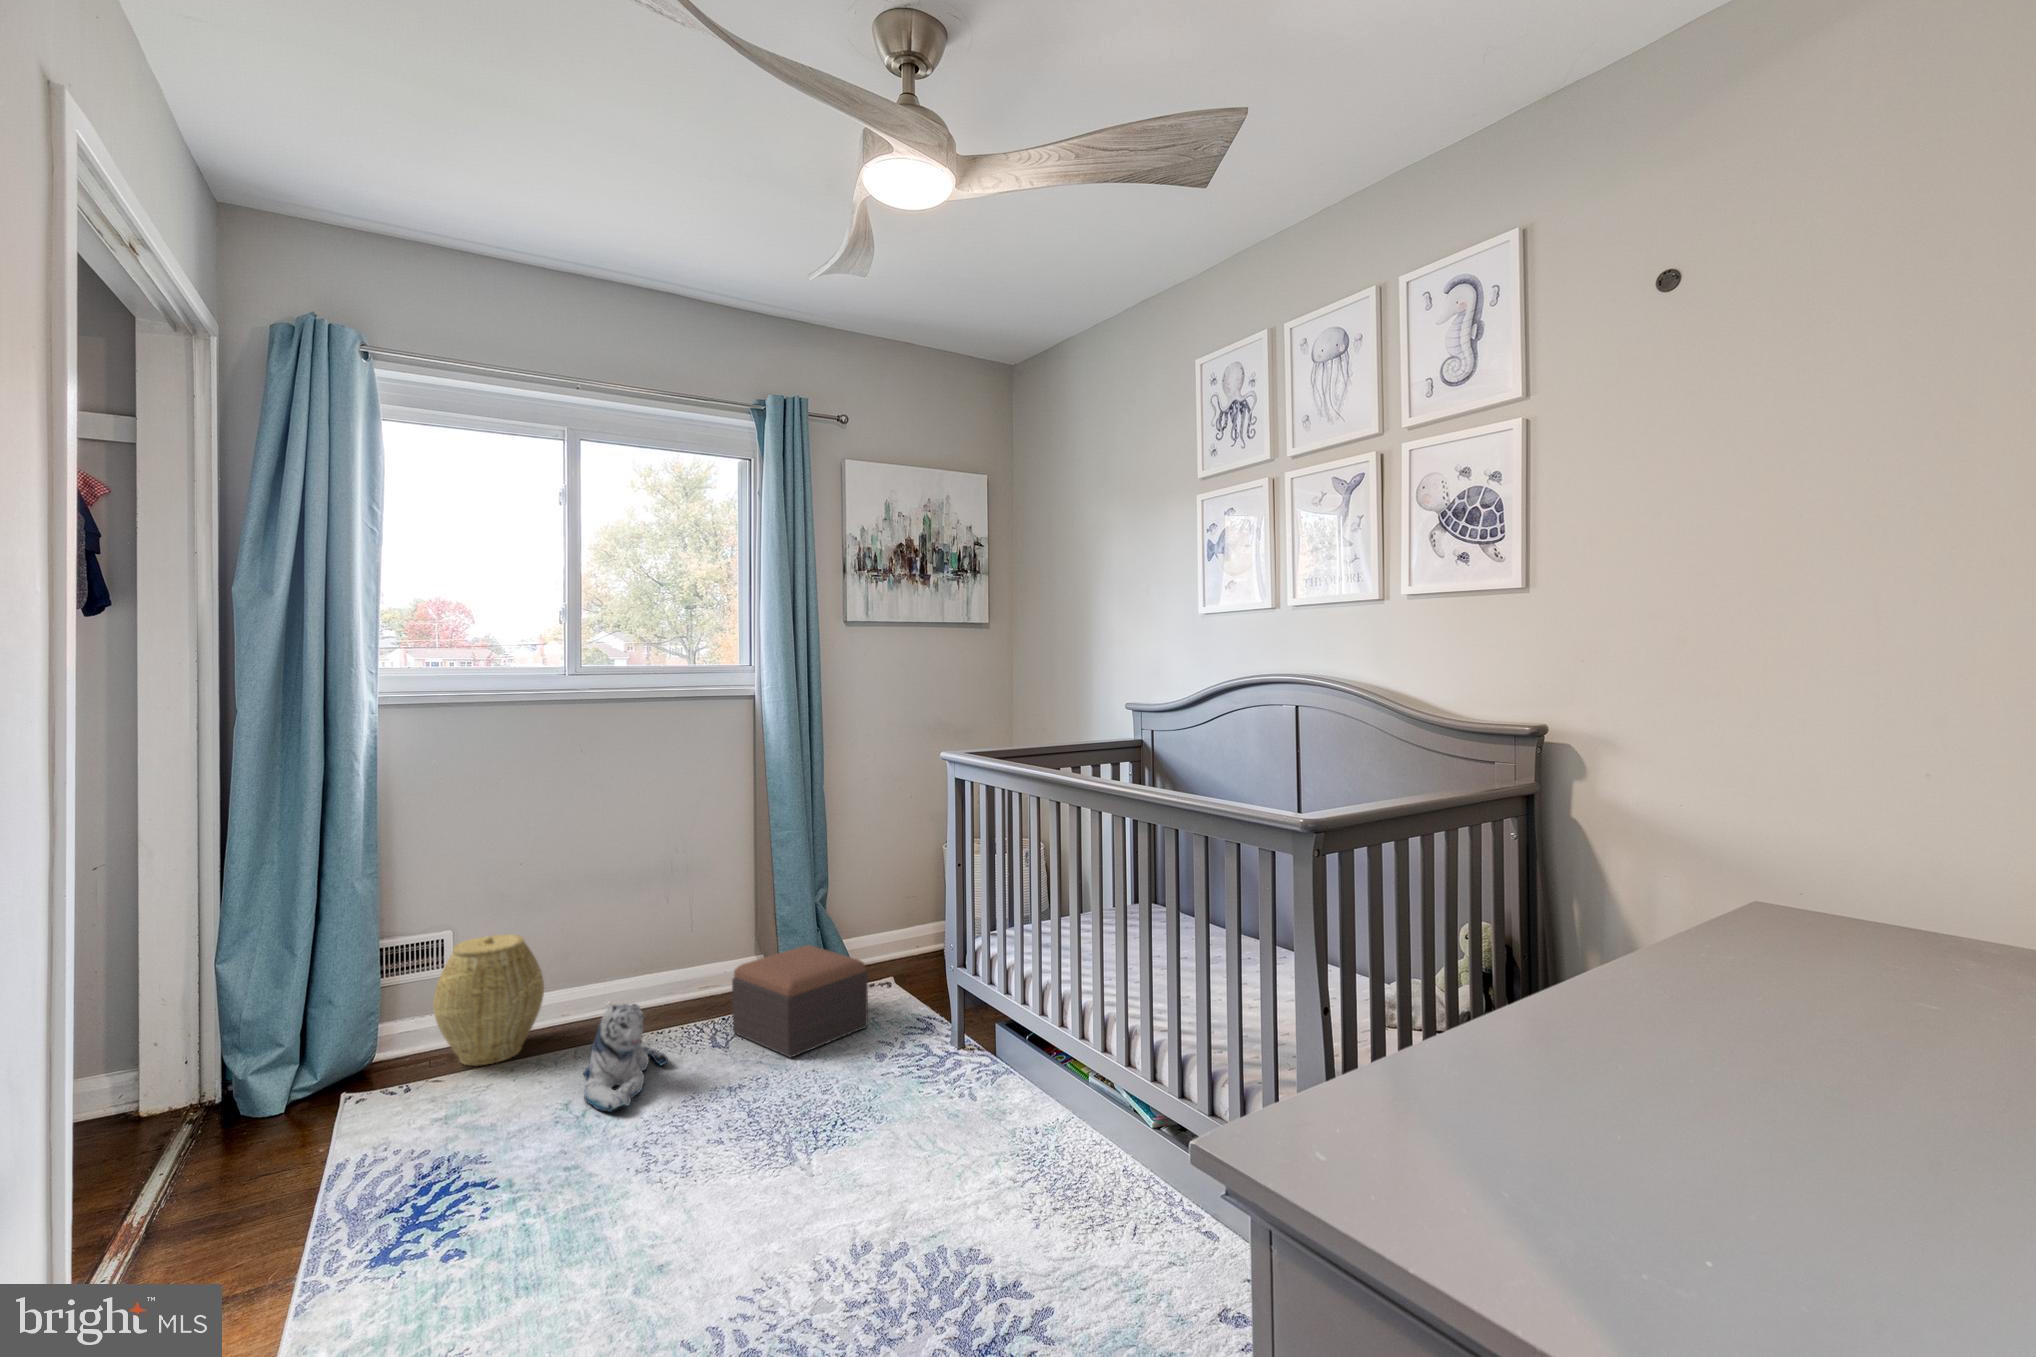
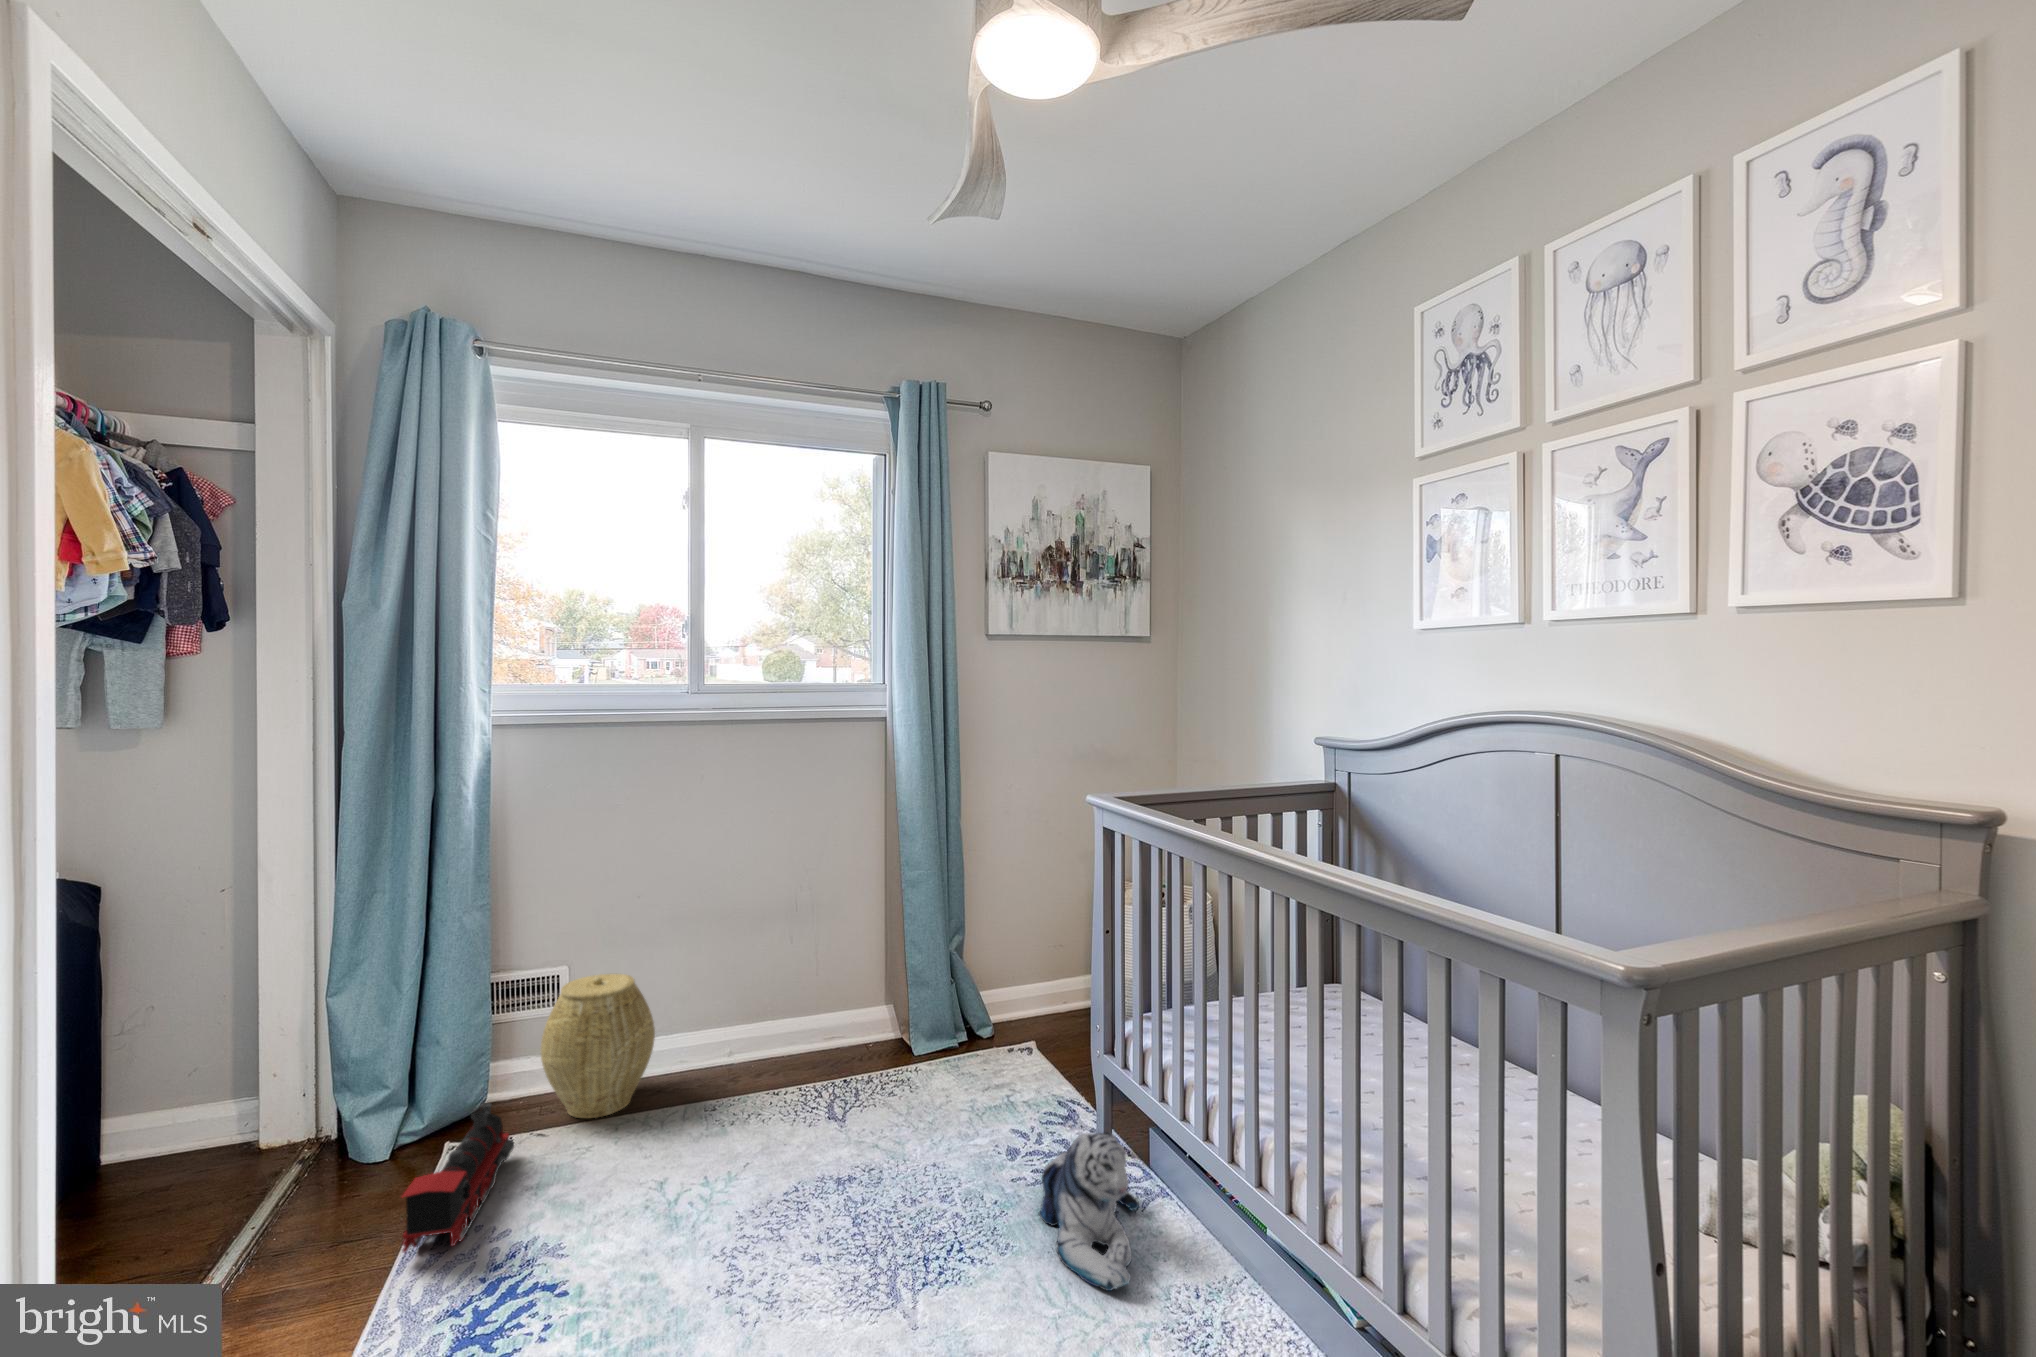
footstool: present [732,945,868,1058] -> none [851,1004,1002,1145]
plush toy: present [584,1004,668,1112] -> present [1039,1132,1139,1291]
toy train: none [328,1050,417,1173] -> present [402,1103,514,1252]

